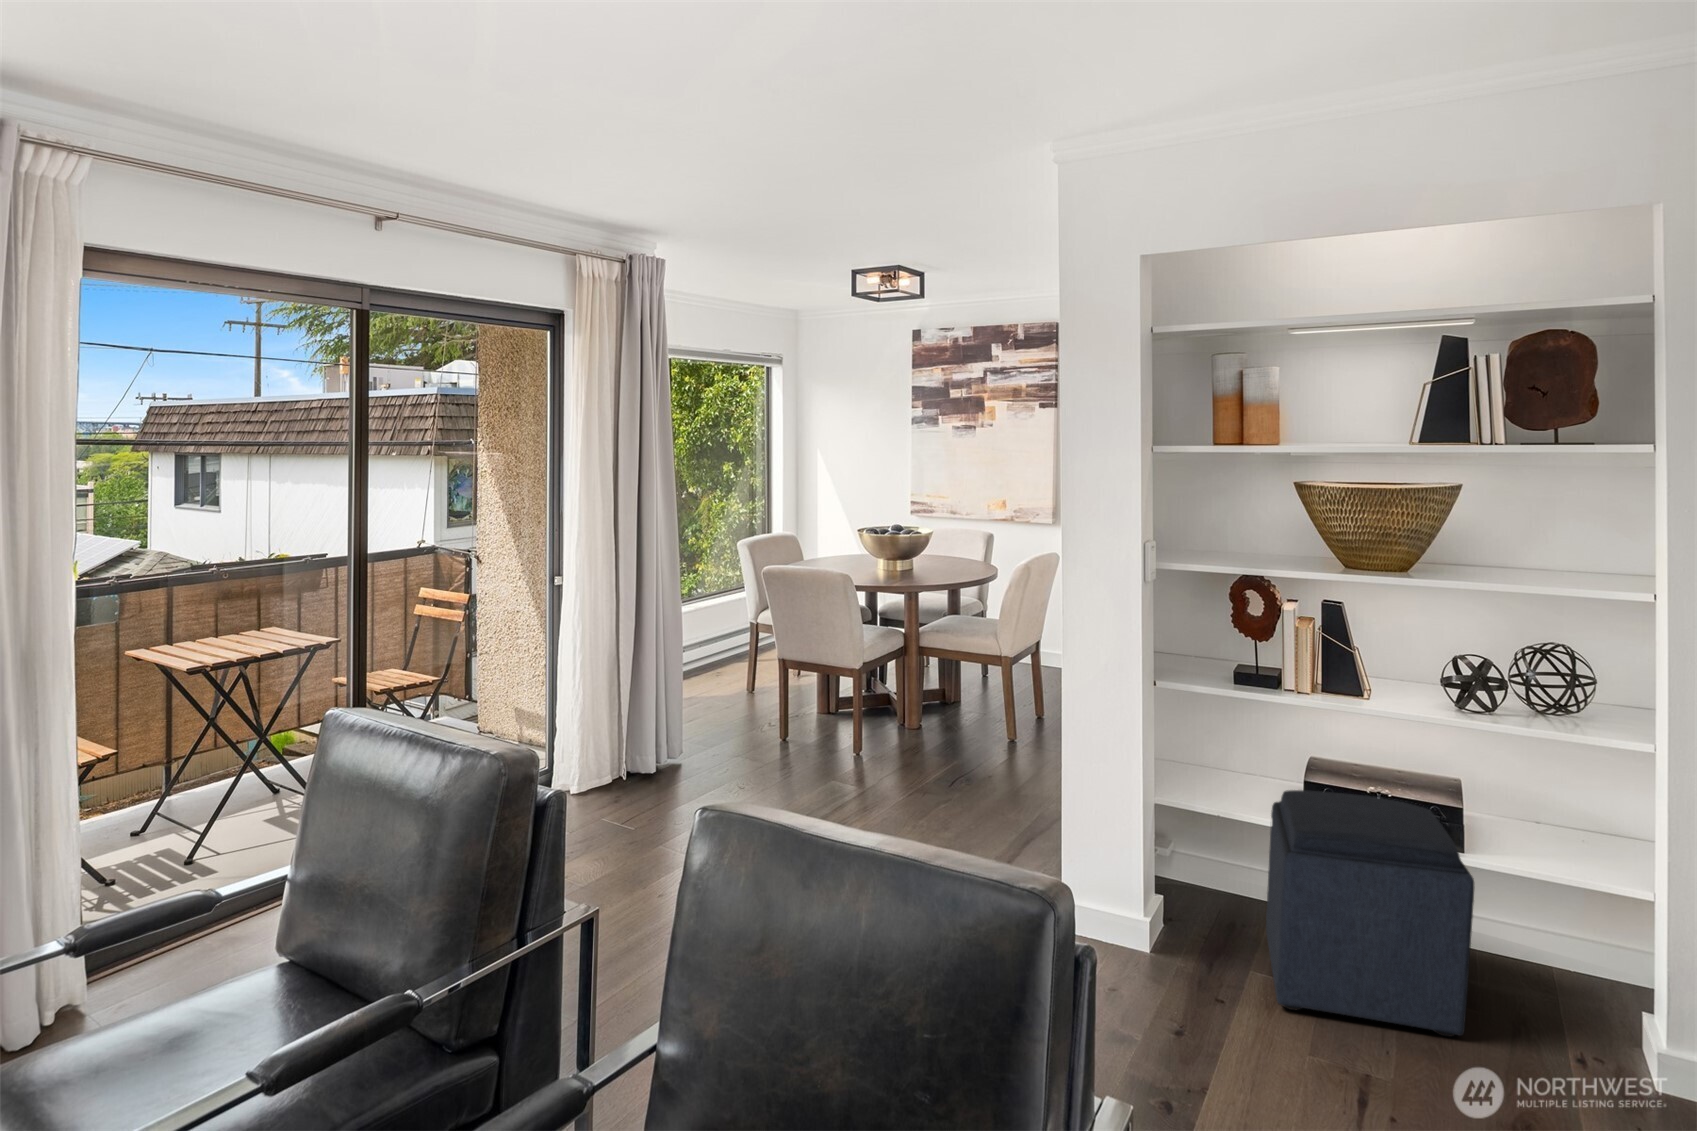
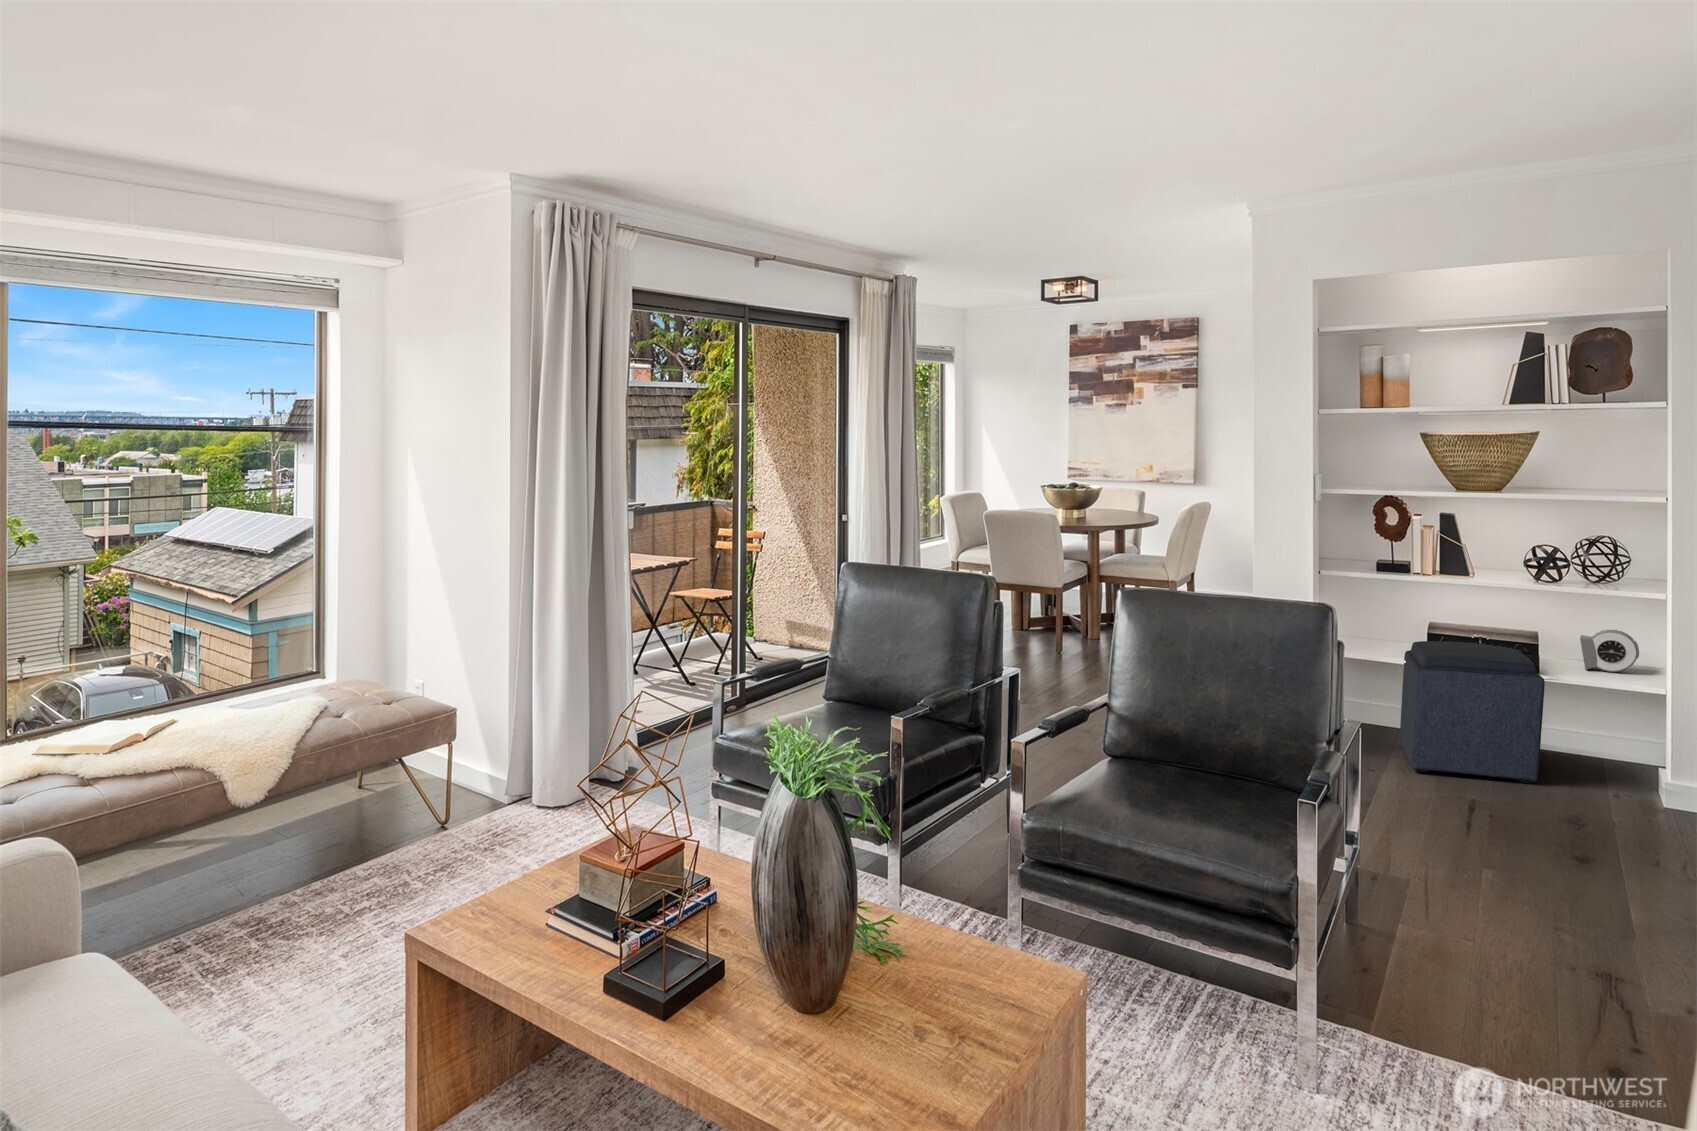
alarm clock: none [1522,781,1609,847] -> present [1580,630,1639,672]

